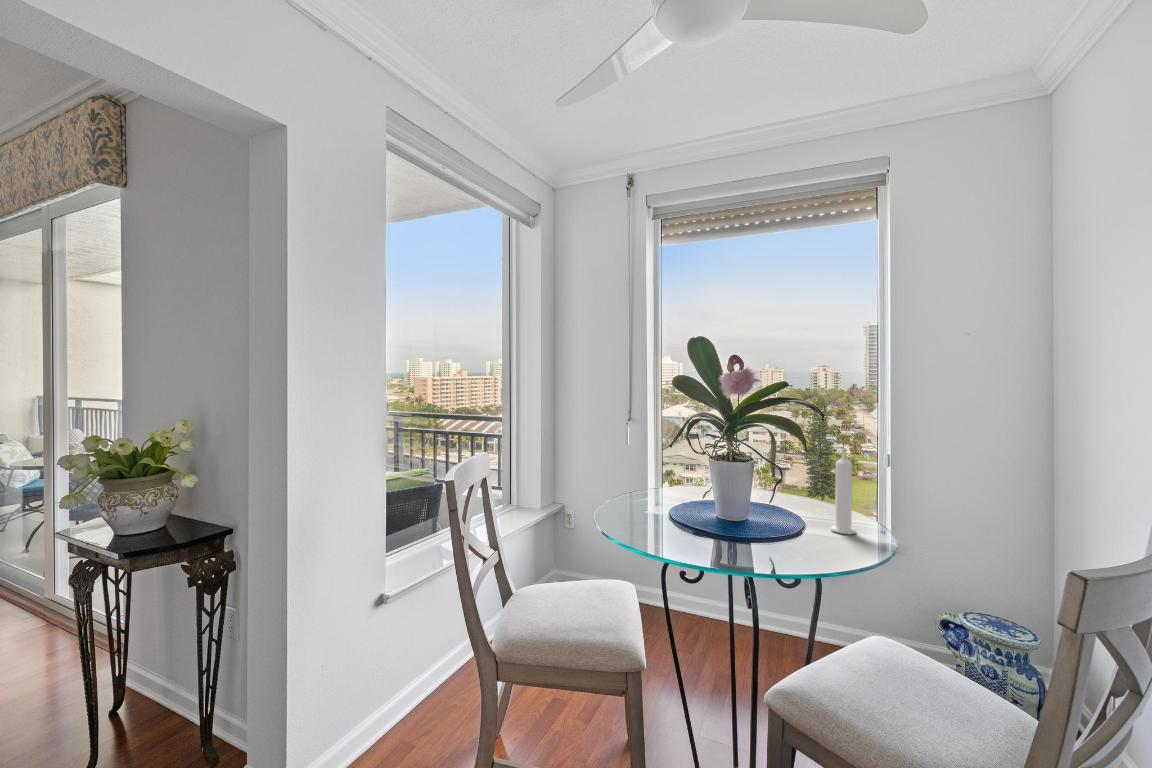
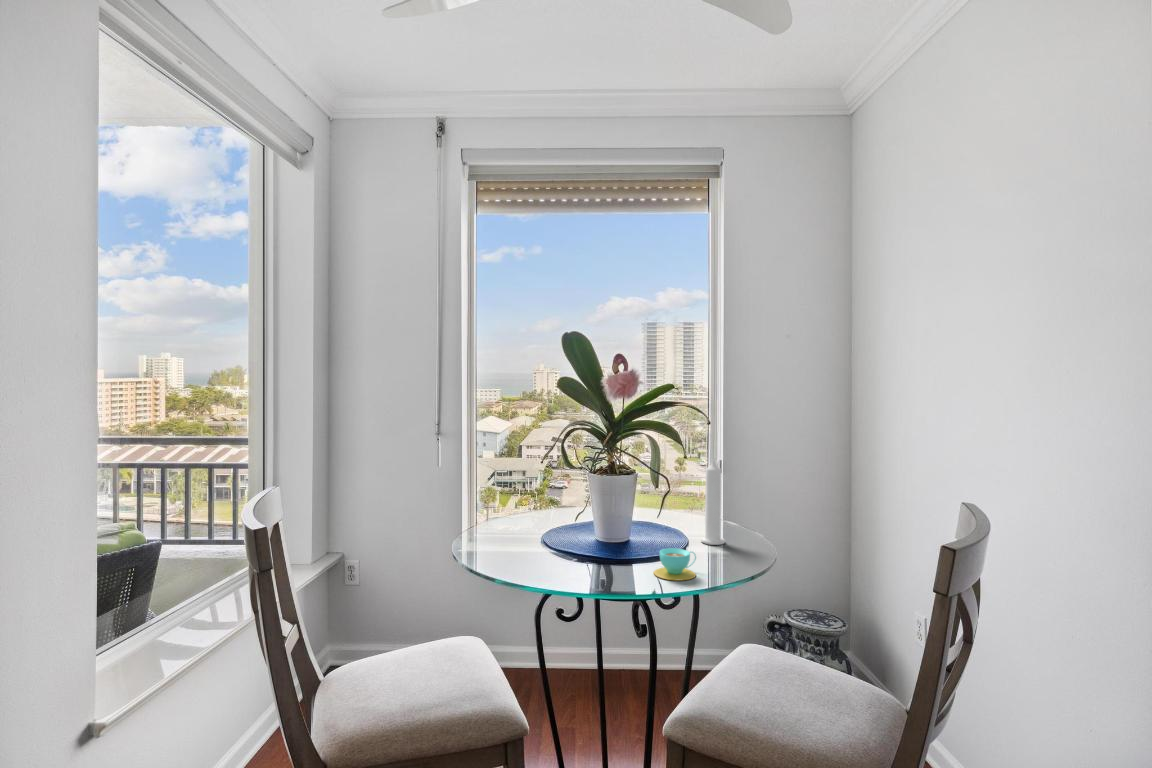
teacup: none [763,531,807,561] -> present [654,548,696,581]

